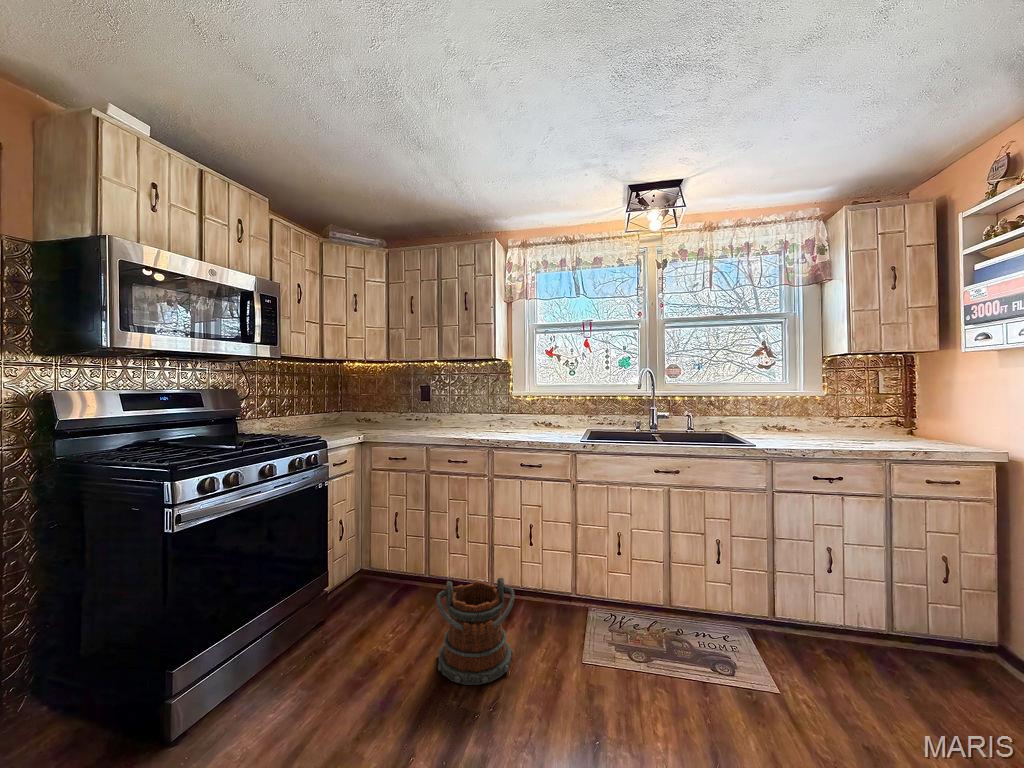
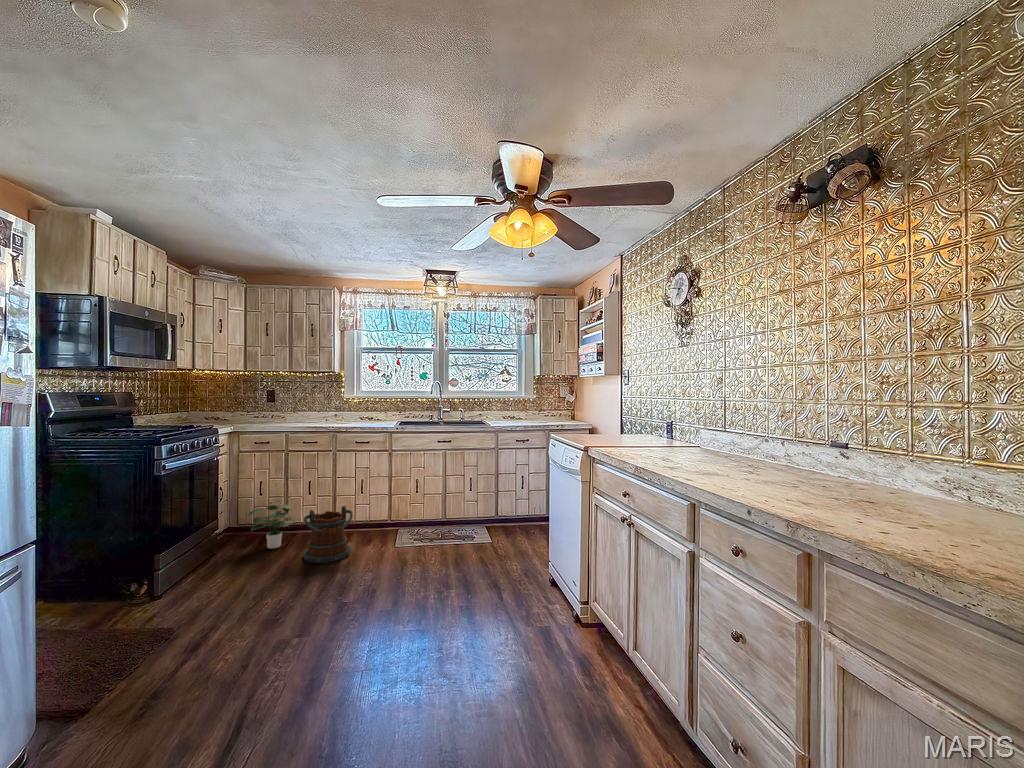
potted plant: none [373,545,438,622] -> present [249,500,293,549]

